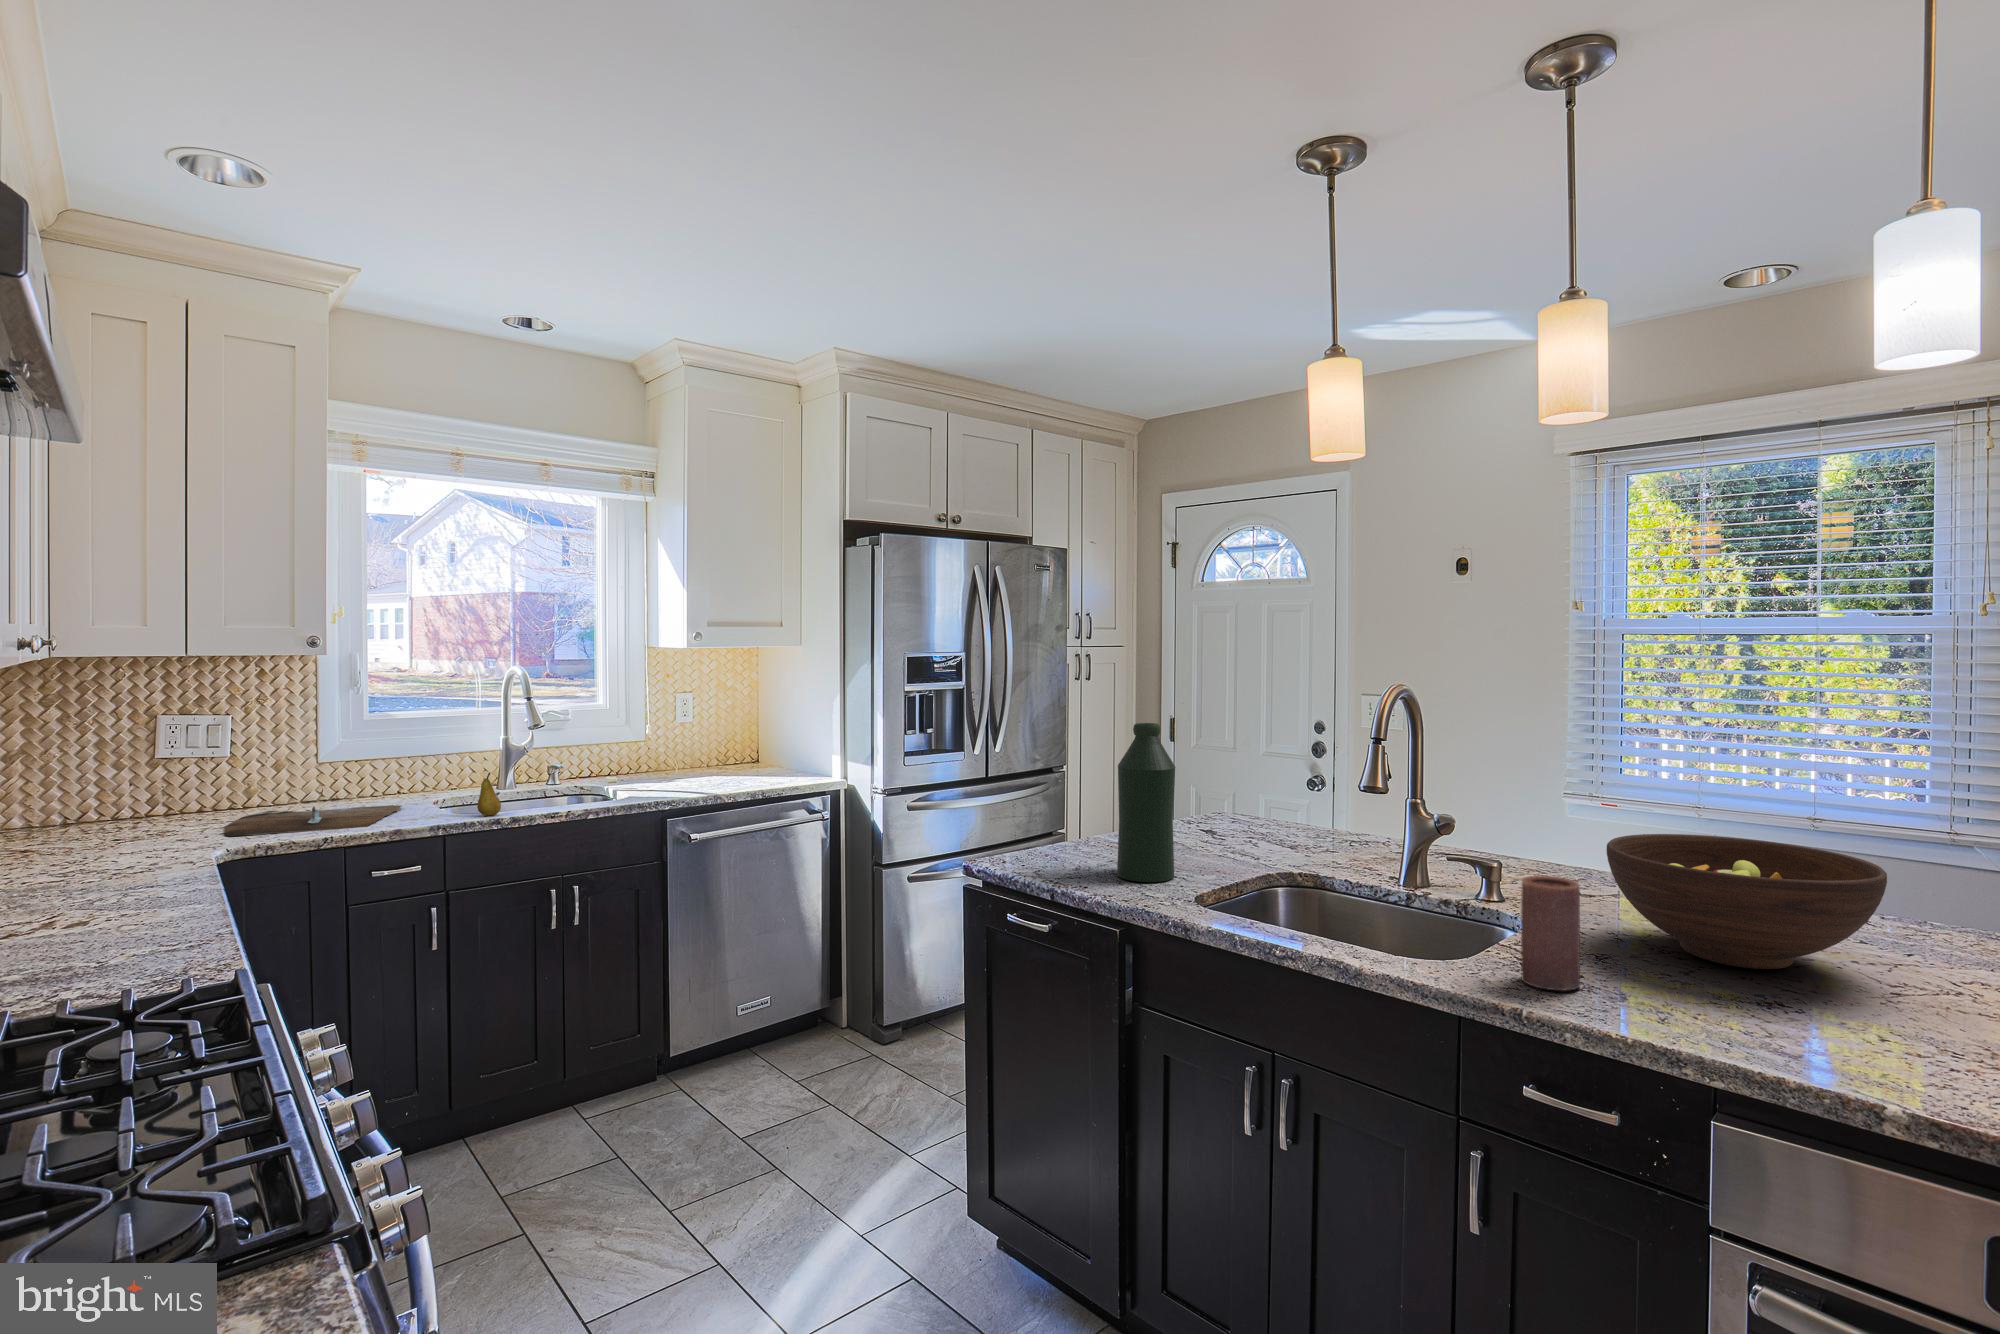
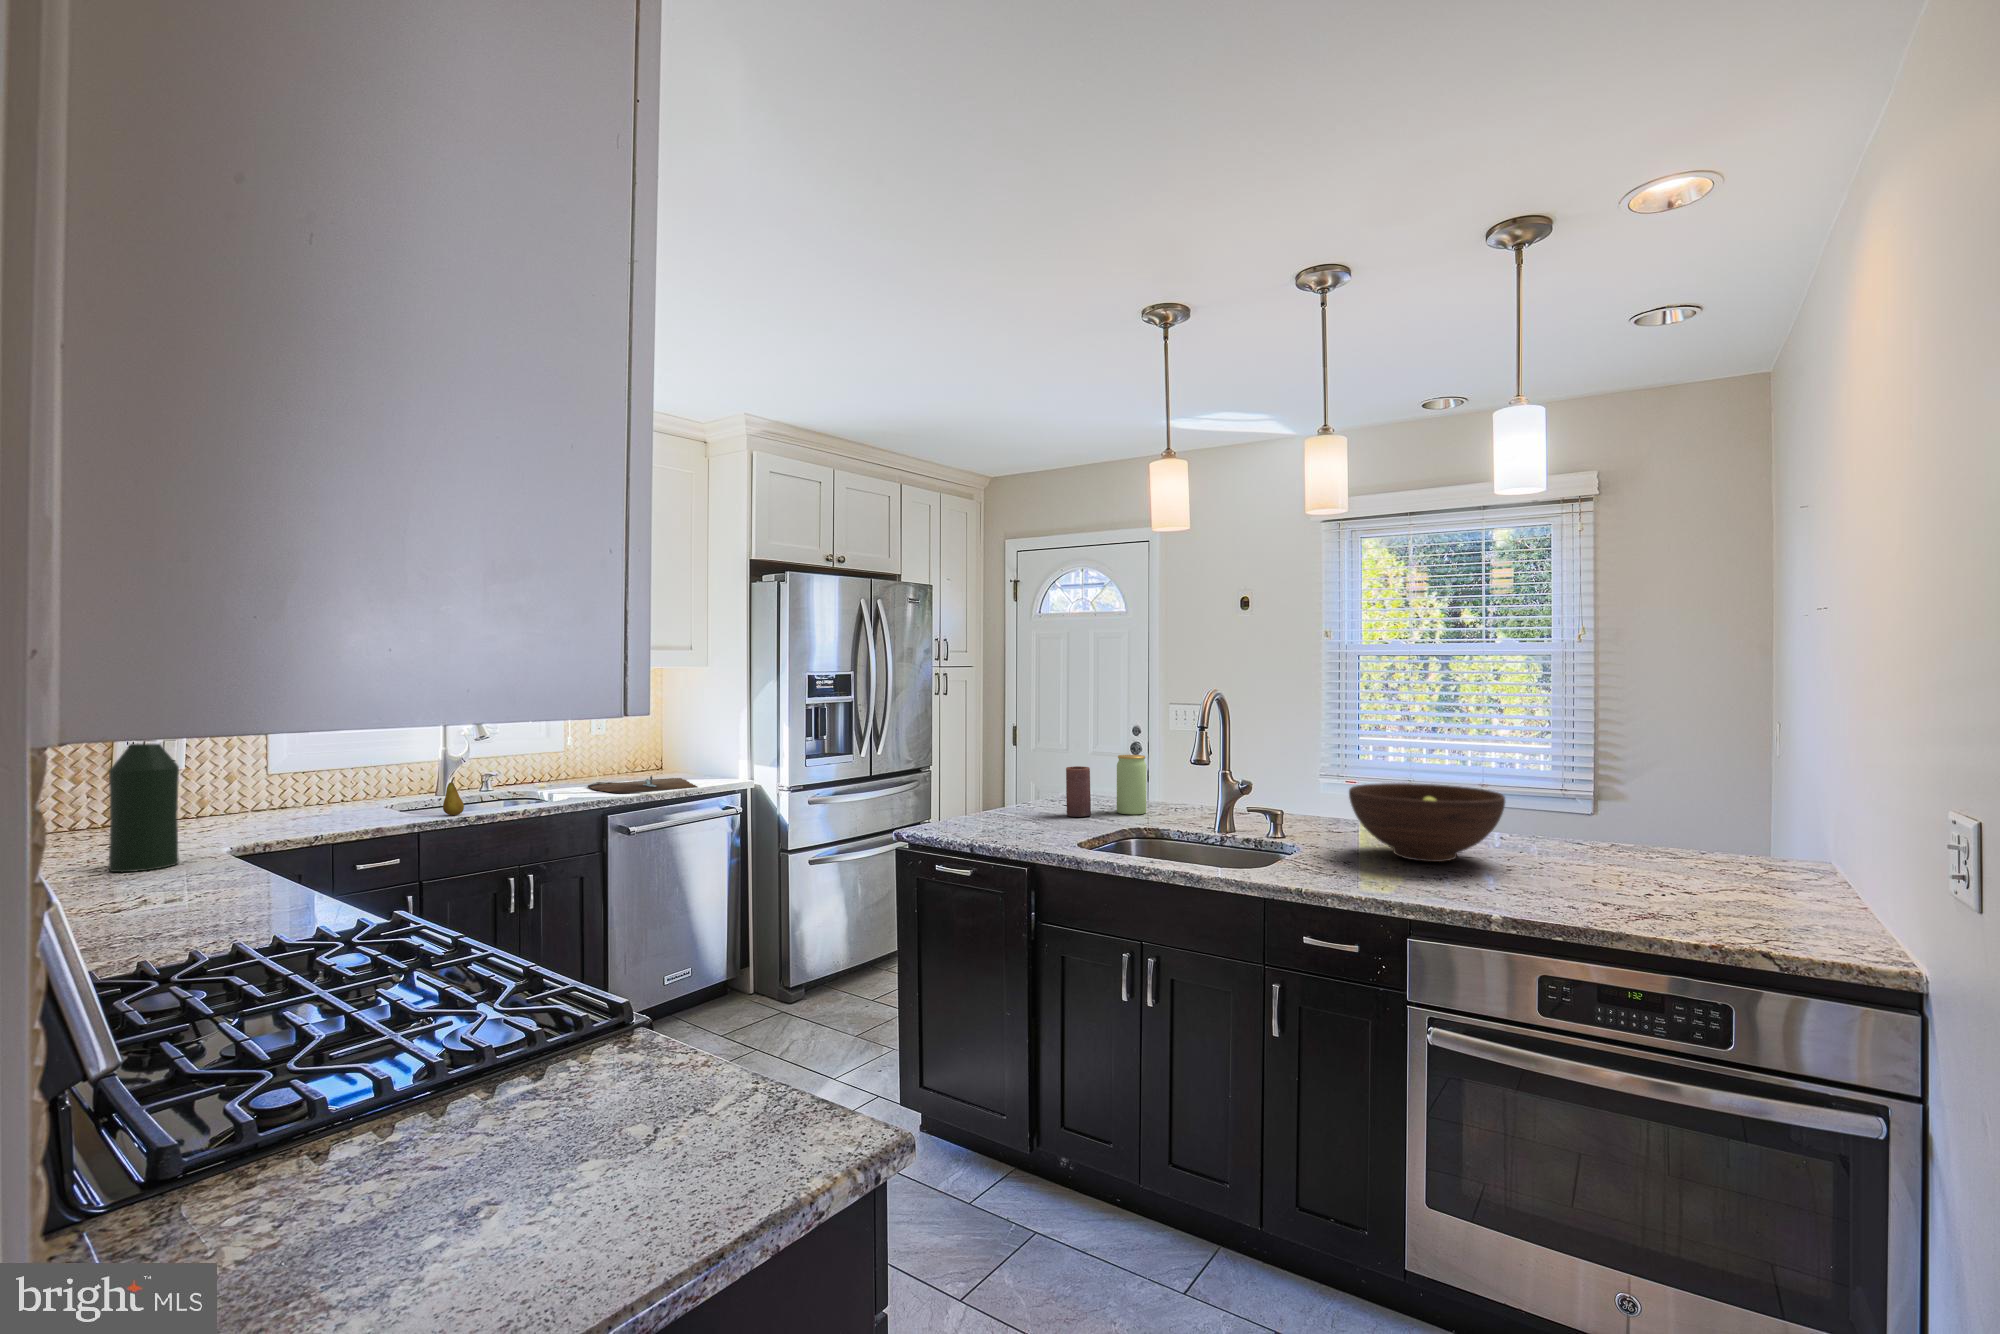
bottle: present [1117,723,1176,882] -> present [109,744,179,872]
jar: none [1266,770,1307,851] -> present [1117,755,1146,814]
cutting board: present [224,805,401,837] -> present [588,776,697,794]
candle: present [1521,876,1581,991] -> present [1066,766,1091,817]

